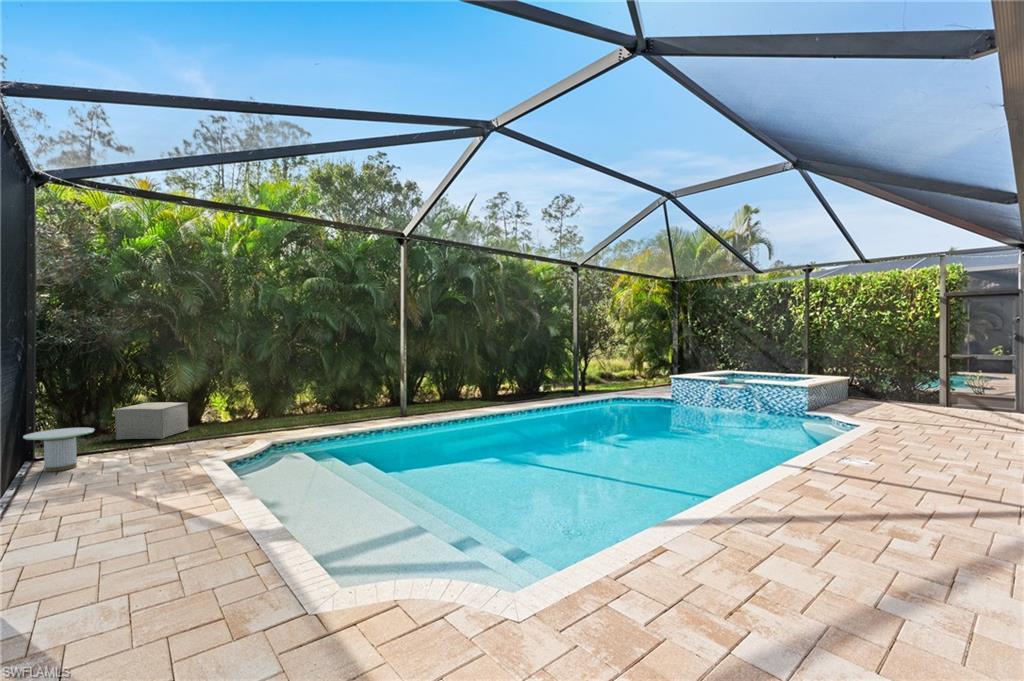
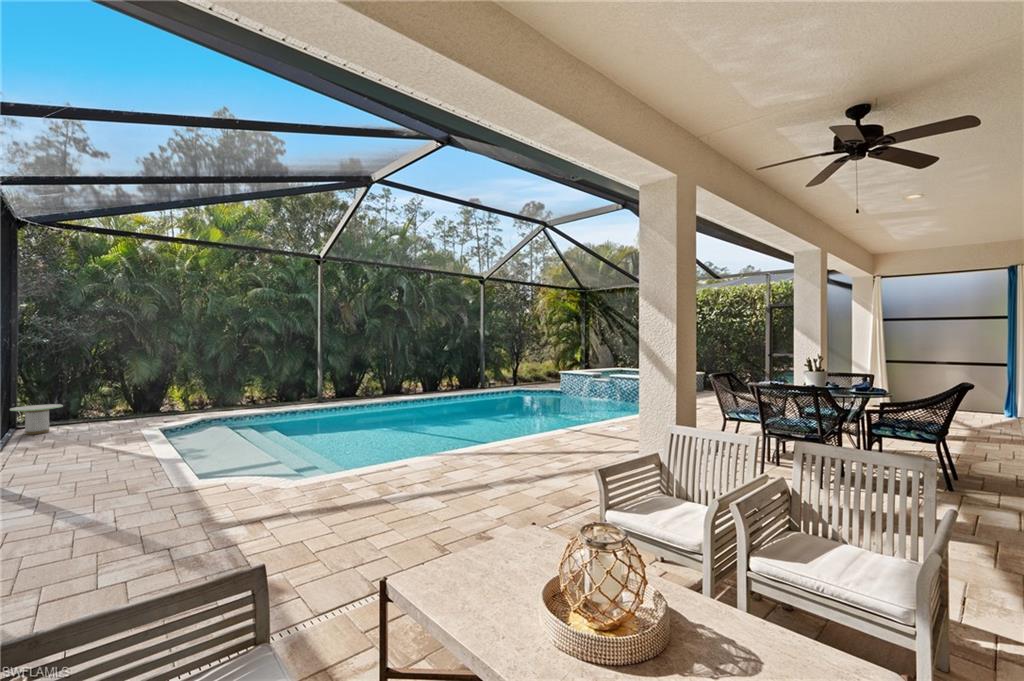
ottoman: present [114,402,189,440] -> none [82,389,143,417]

